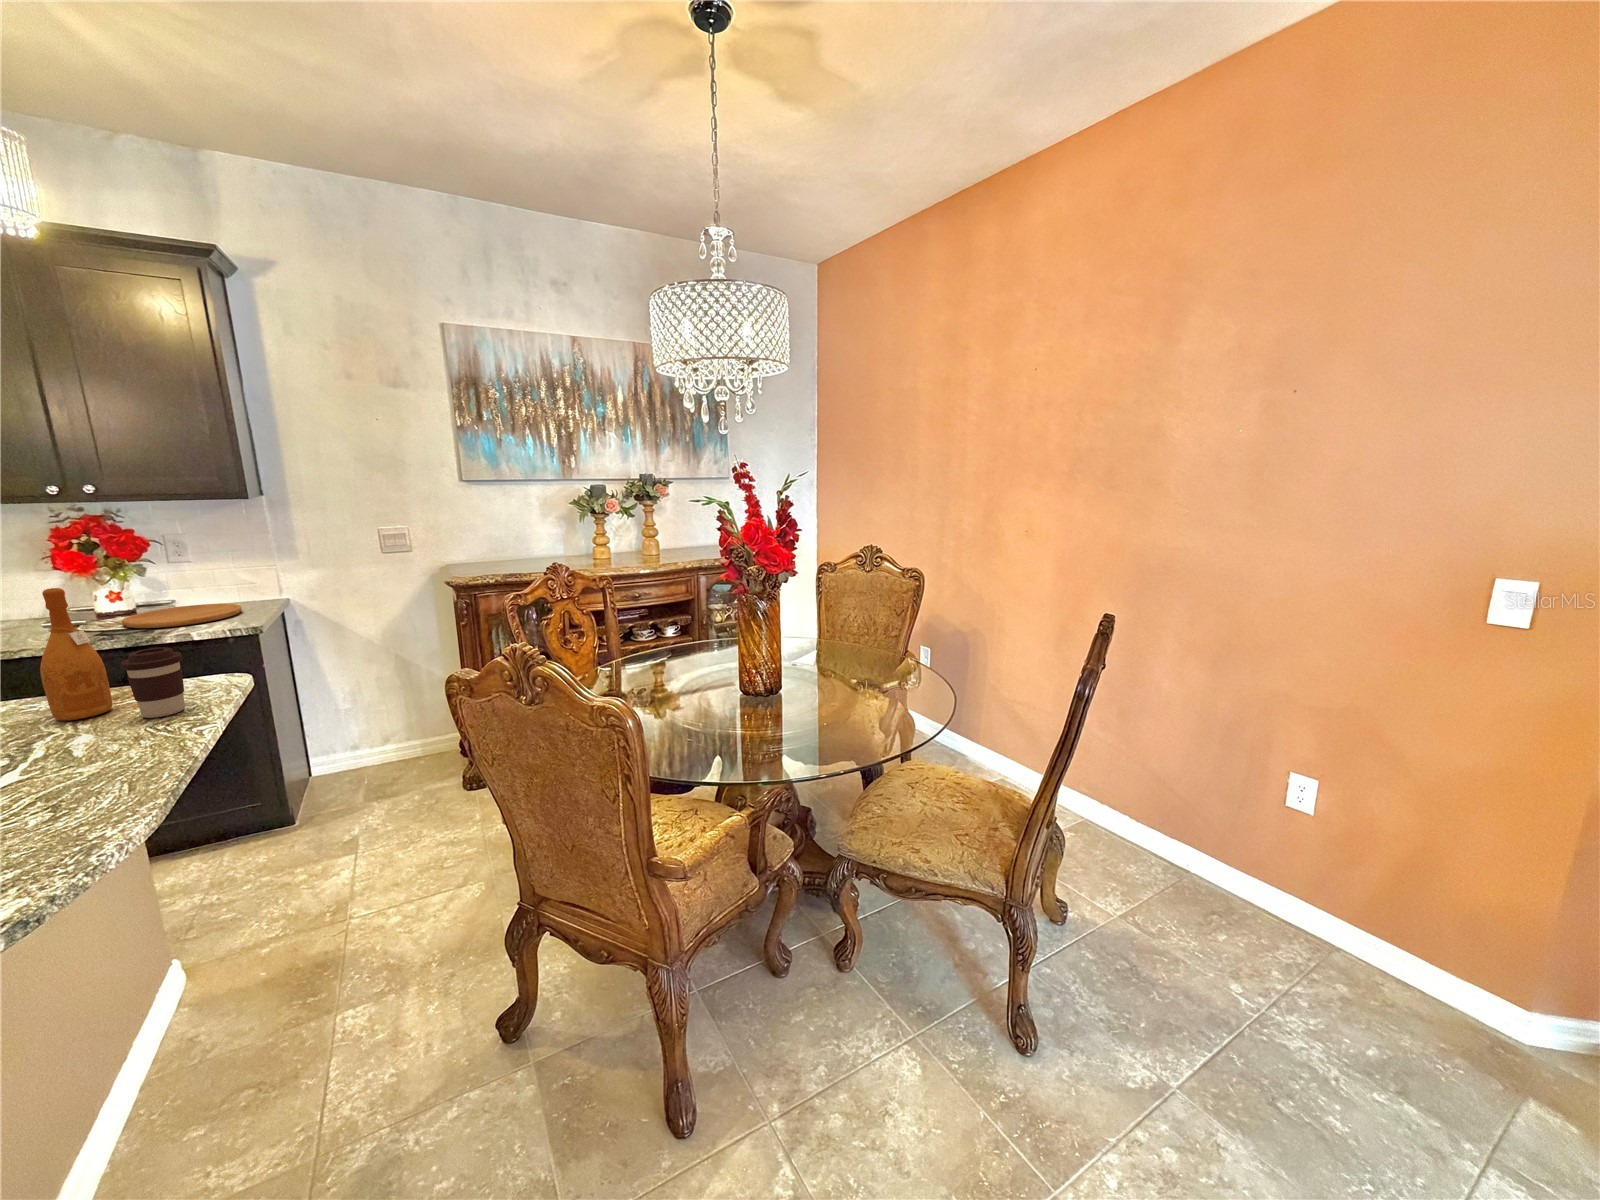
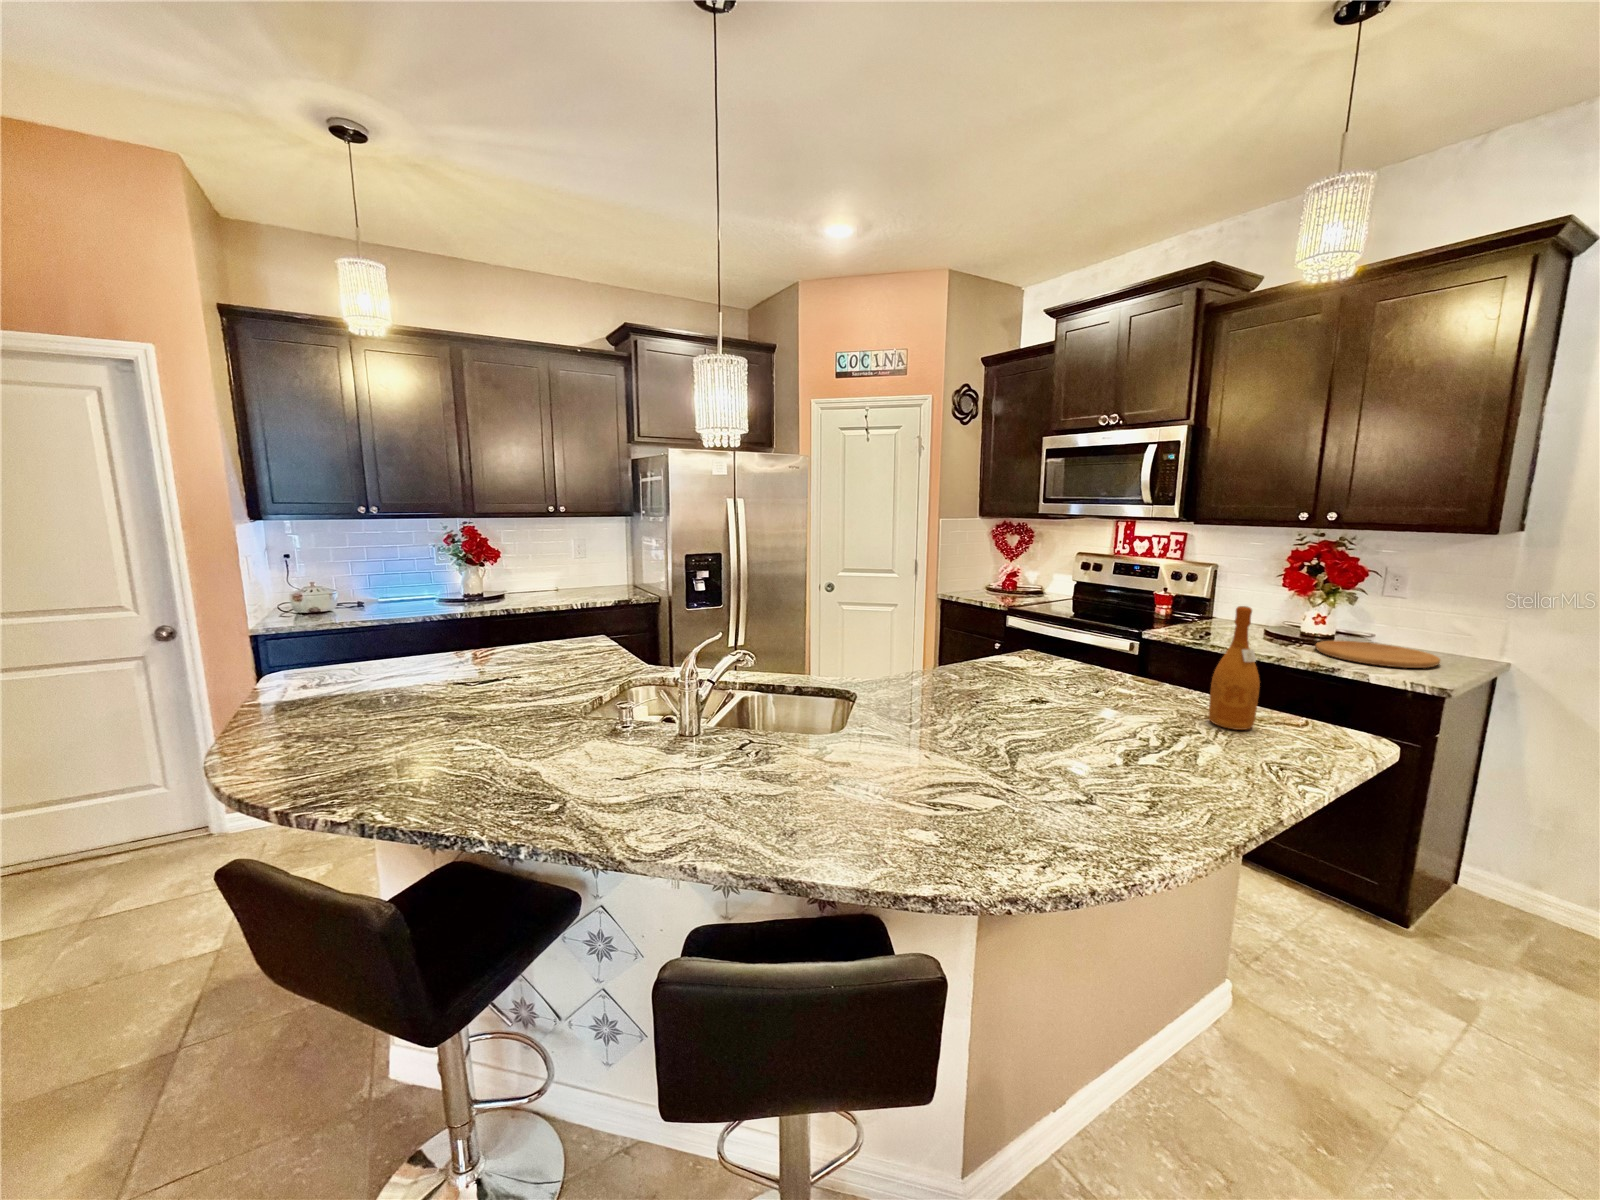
coffee cup: present [121,647,185,718] -> none [1267,684,1325,759]

